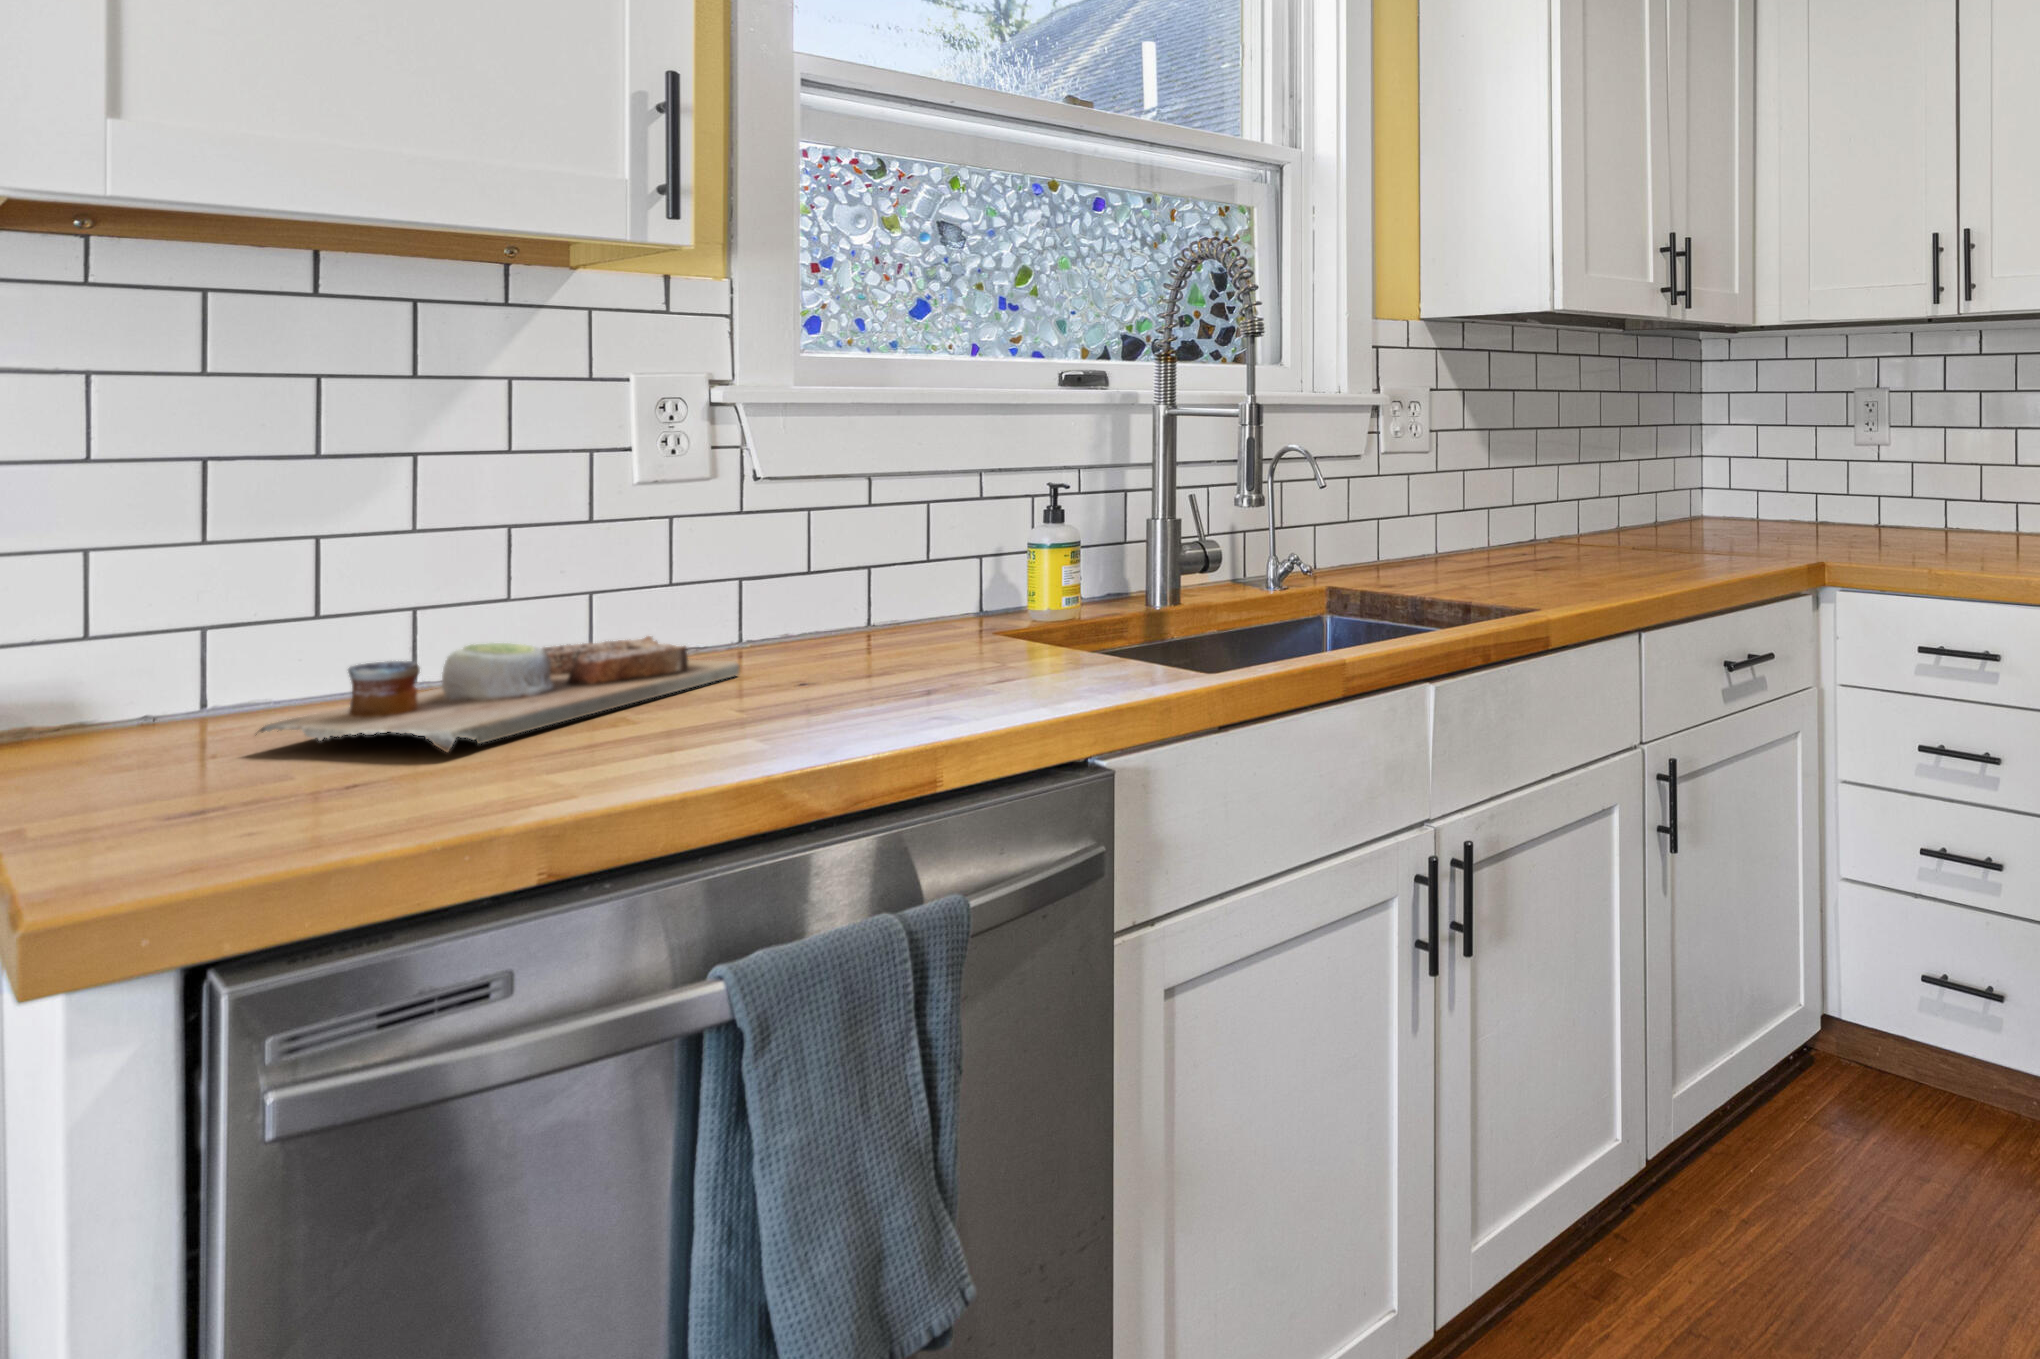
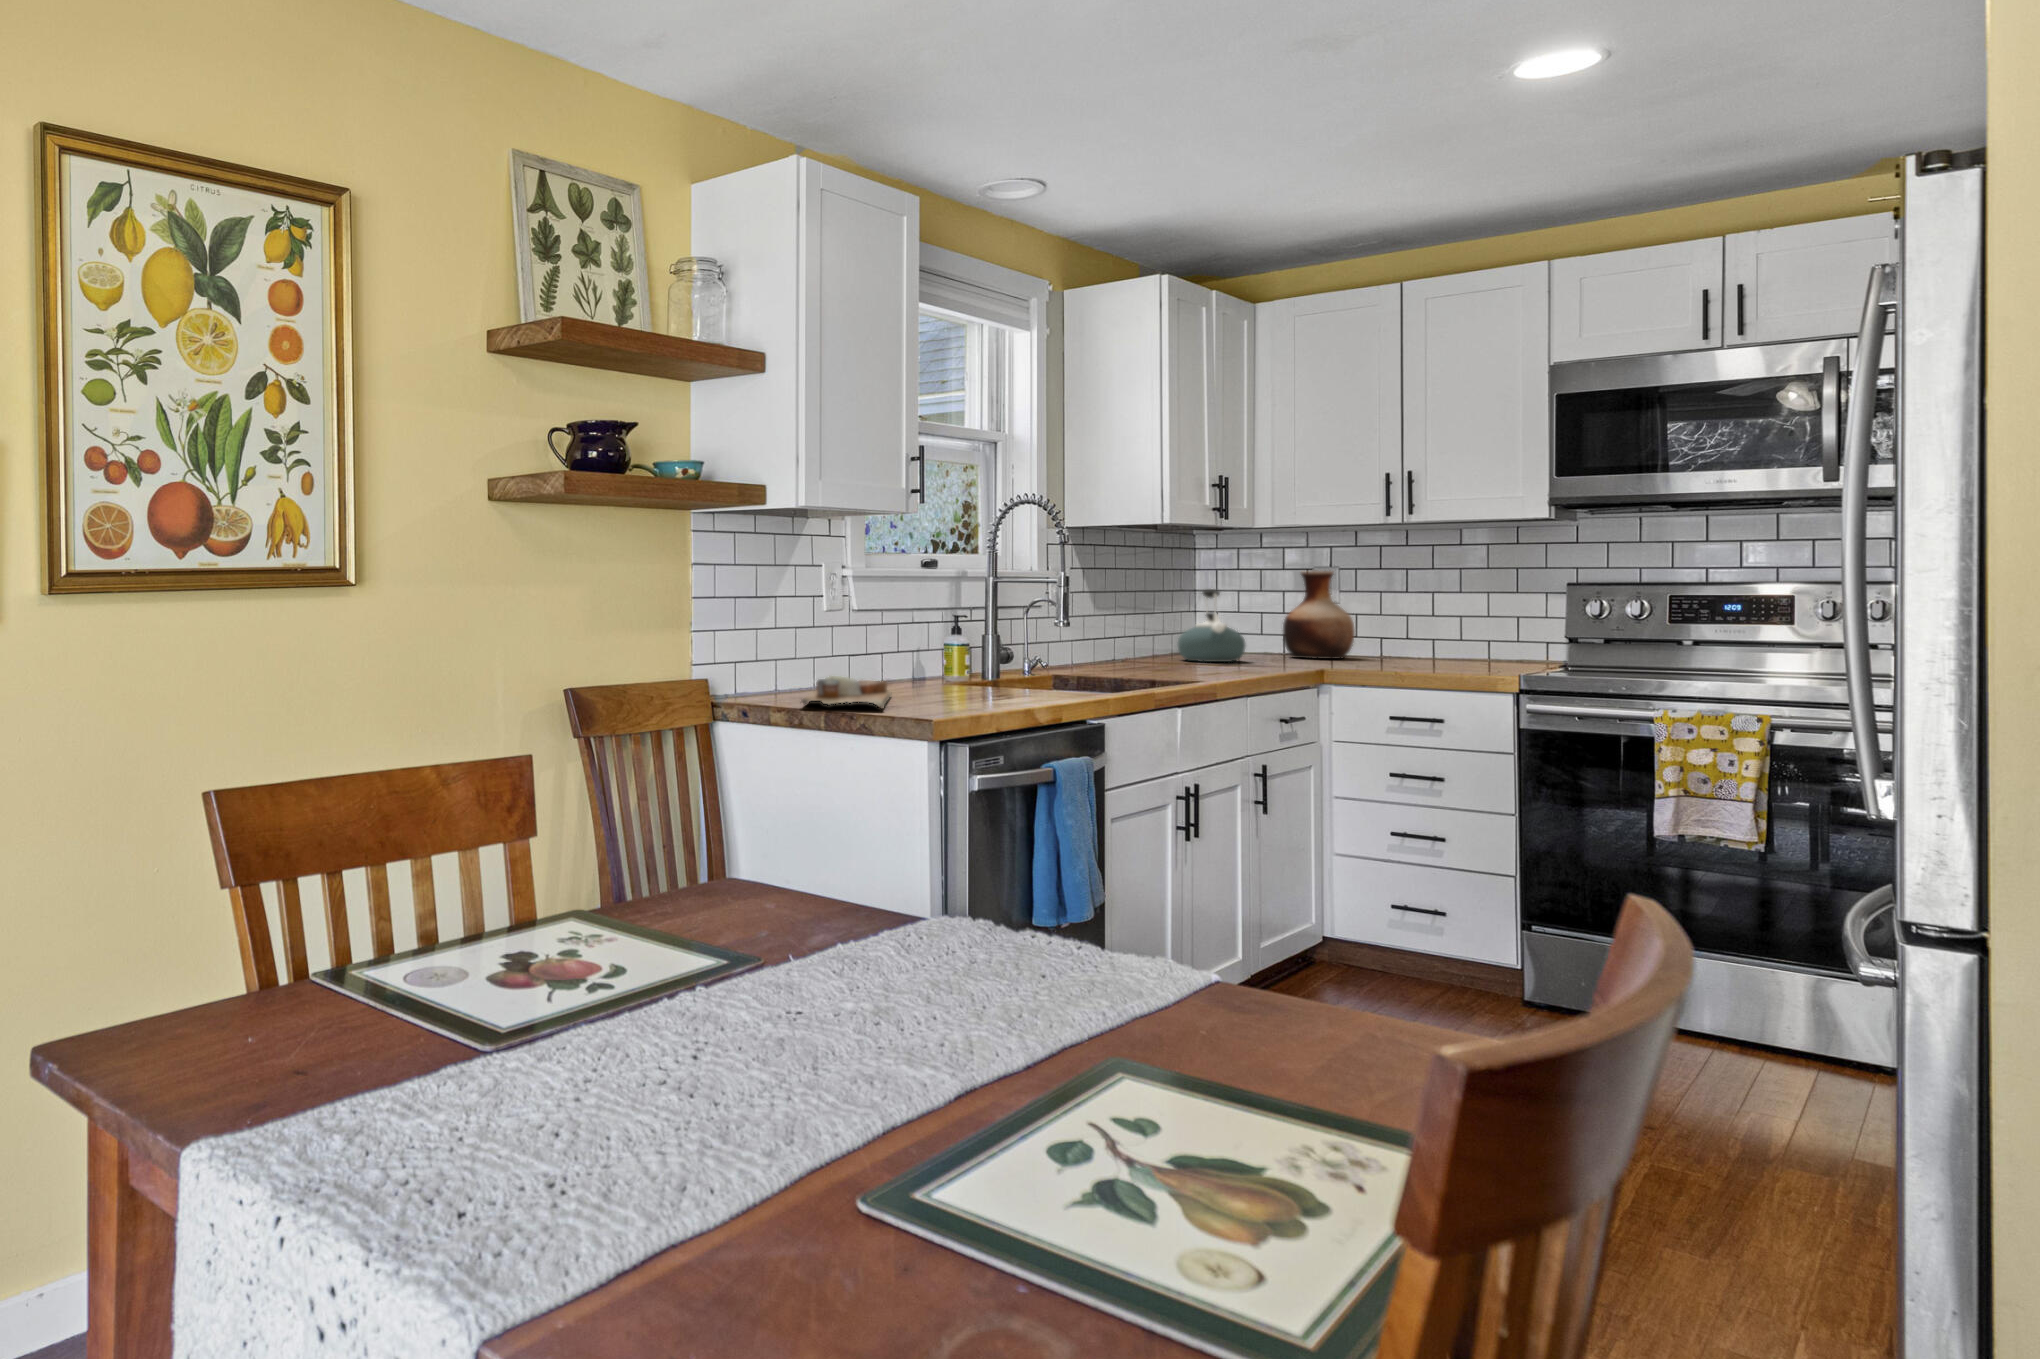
vase: none [1805,396,1908,536] -> present [1283,571,1355,659]
kettle: none [1627,426,1730,546] -> present [1178,589,1245,662]

